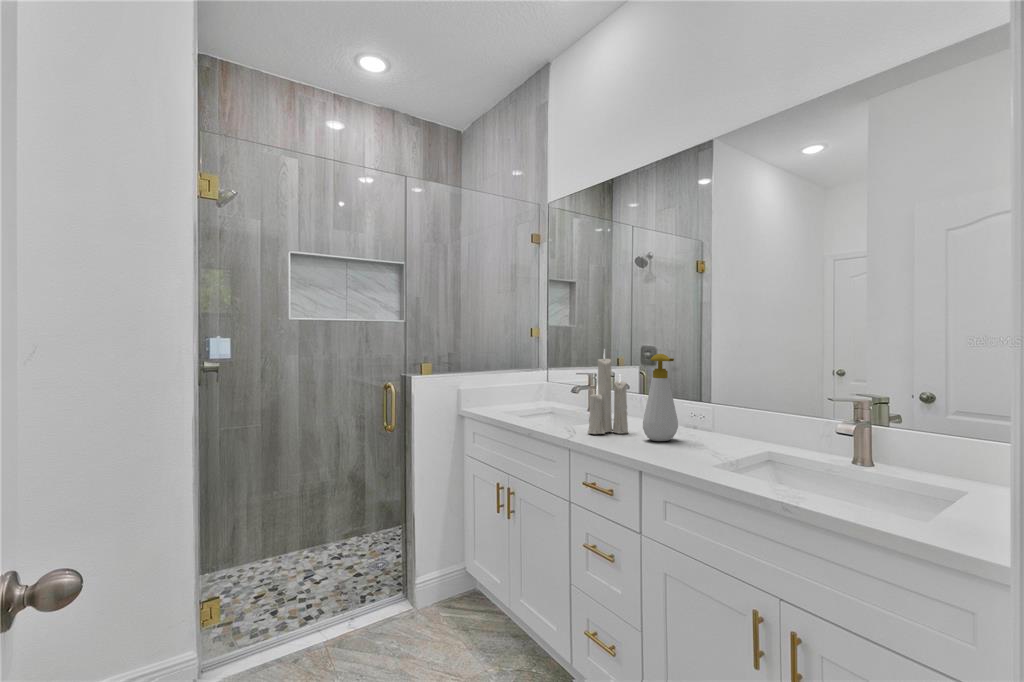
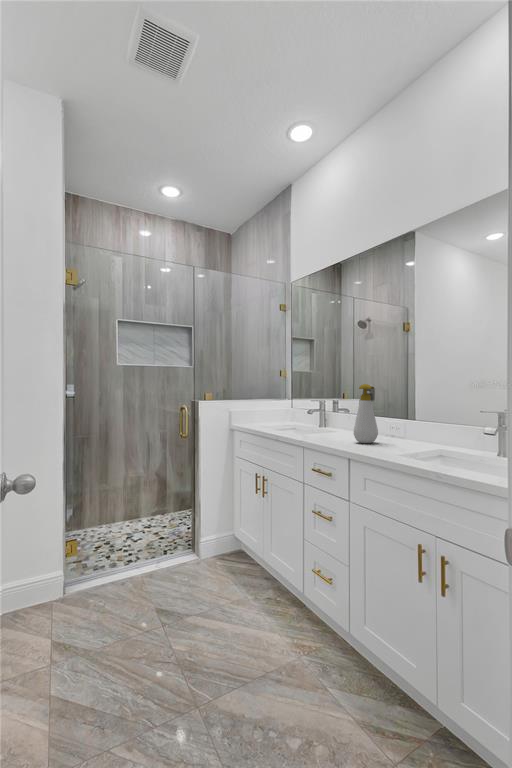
candle: present [588,352,628,434] -> none [317,379,345,439]

